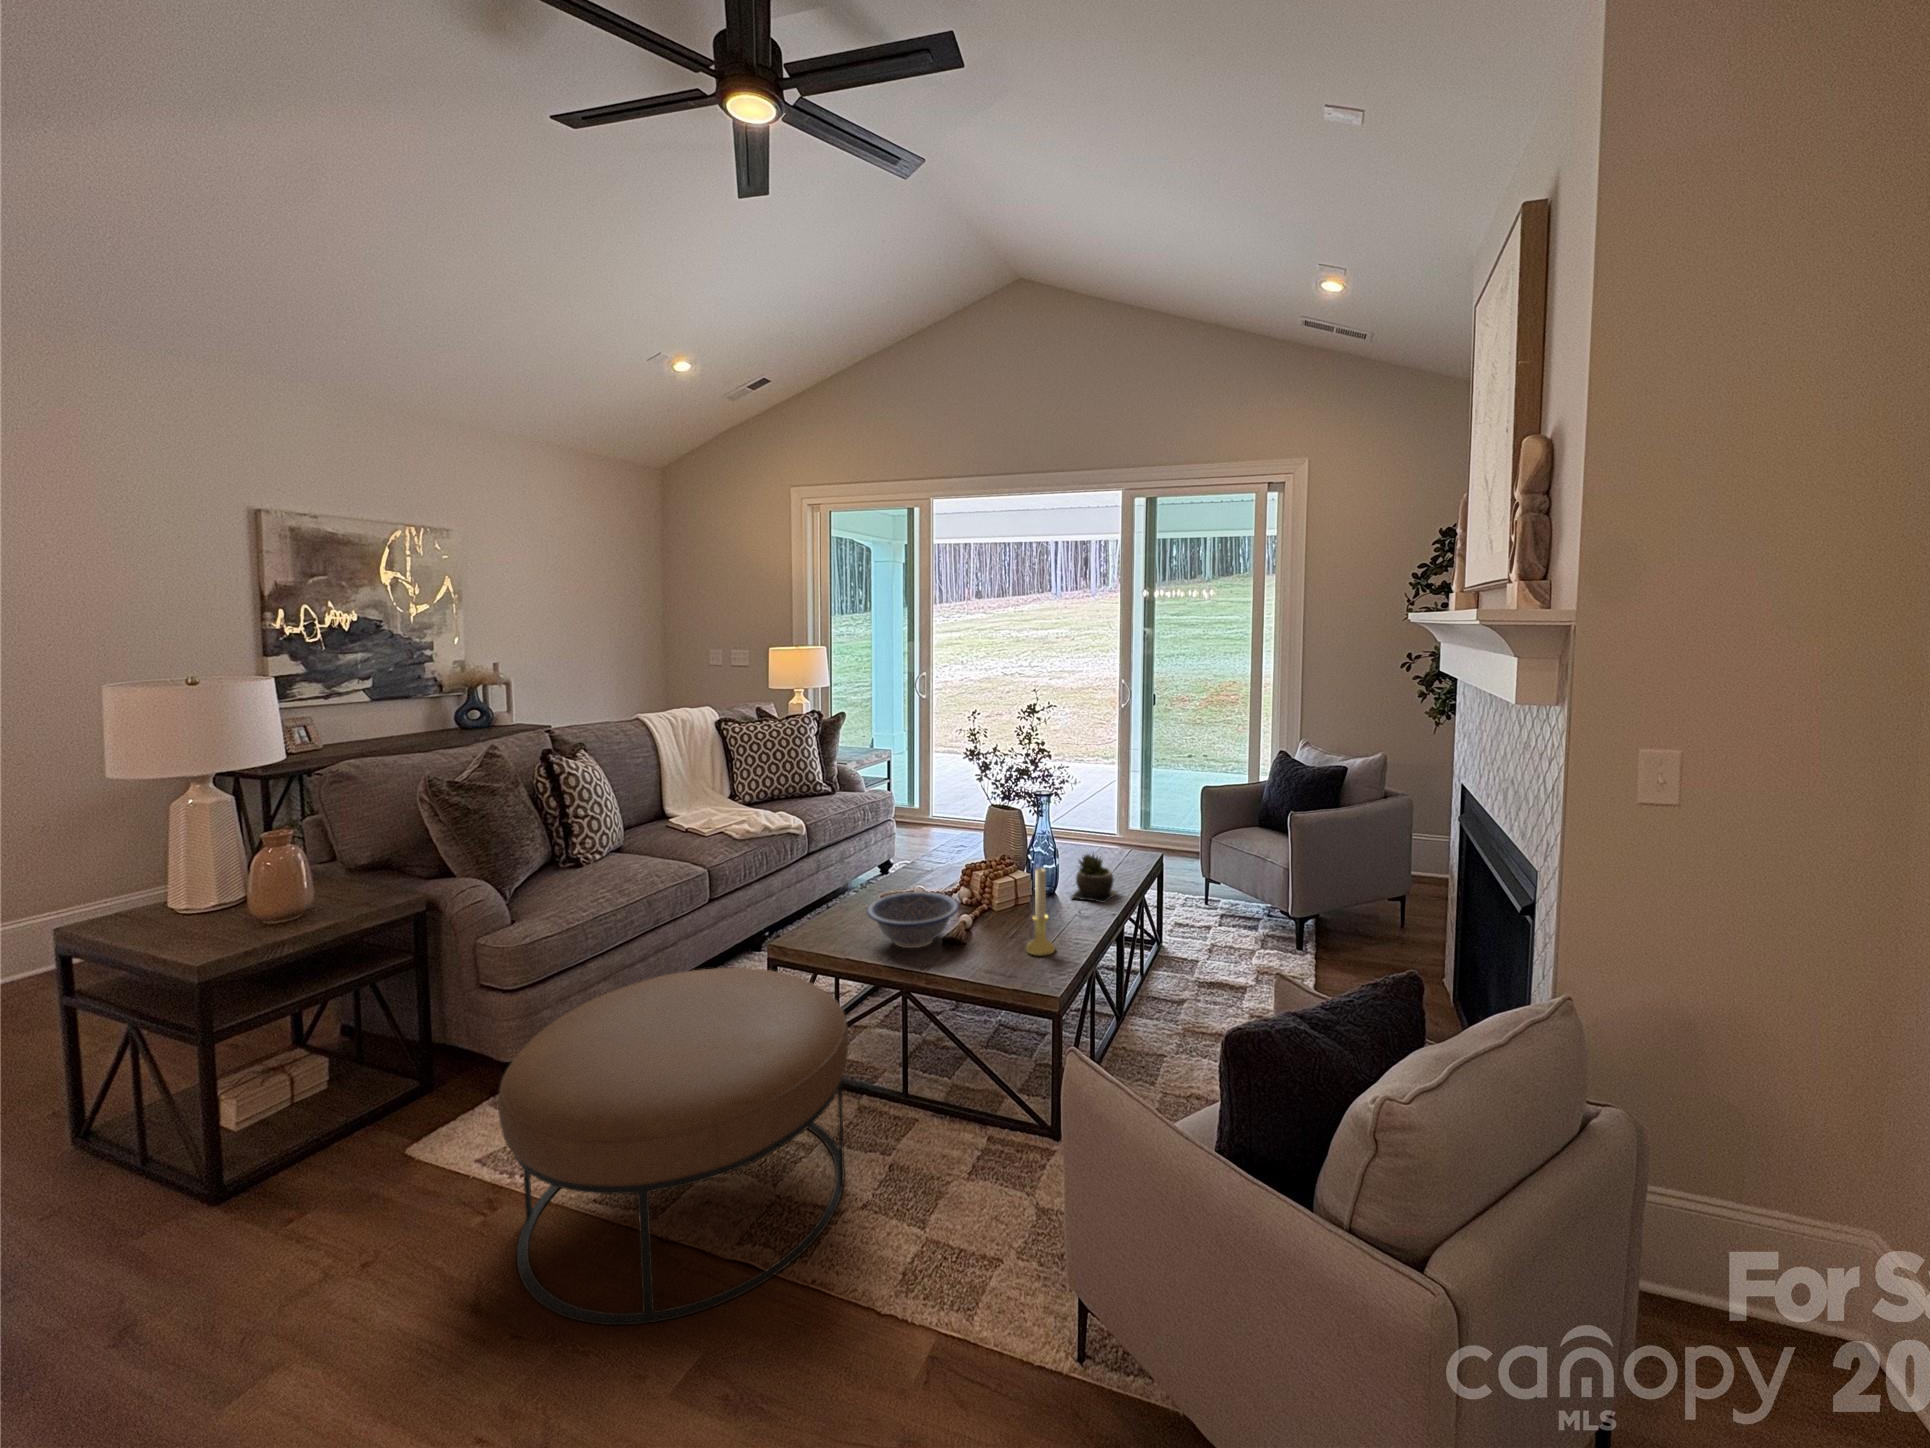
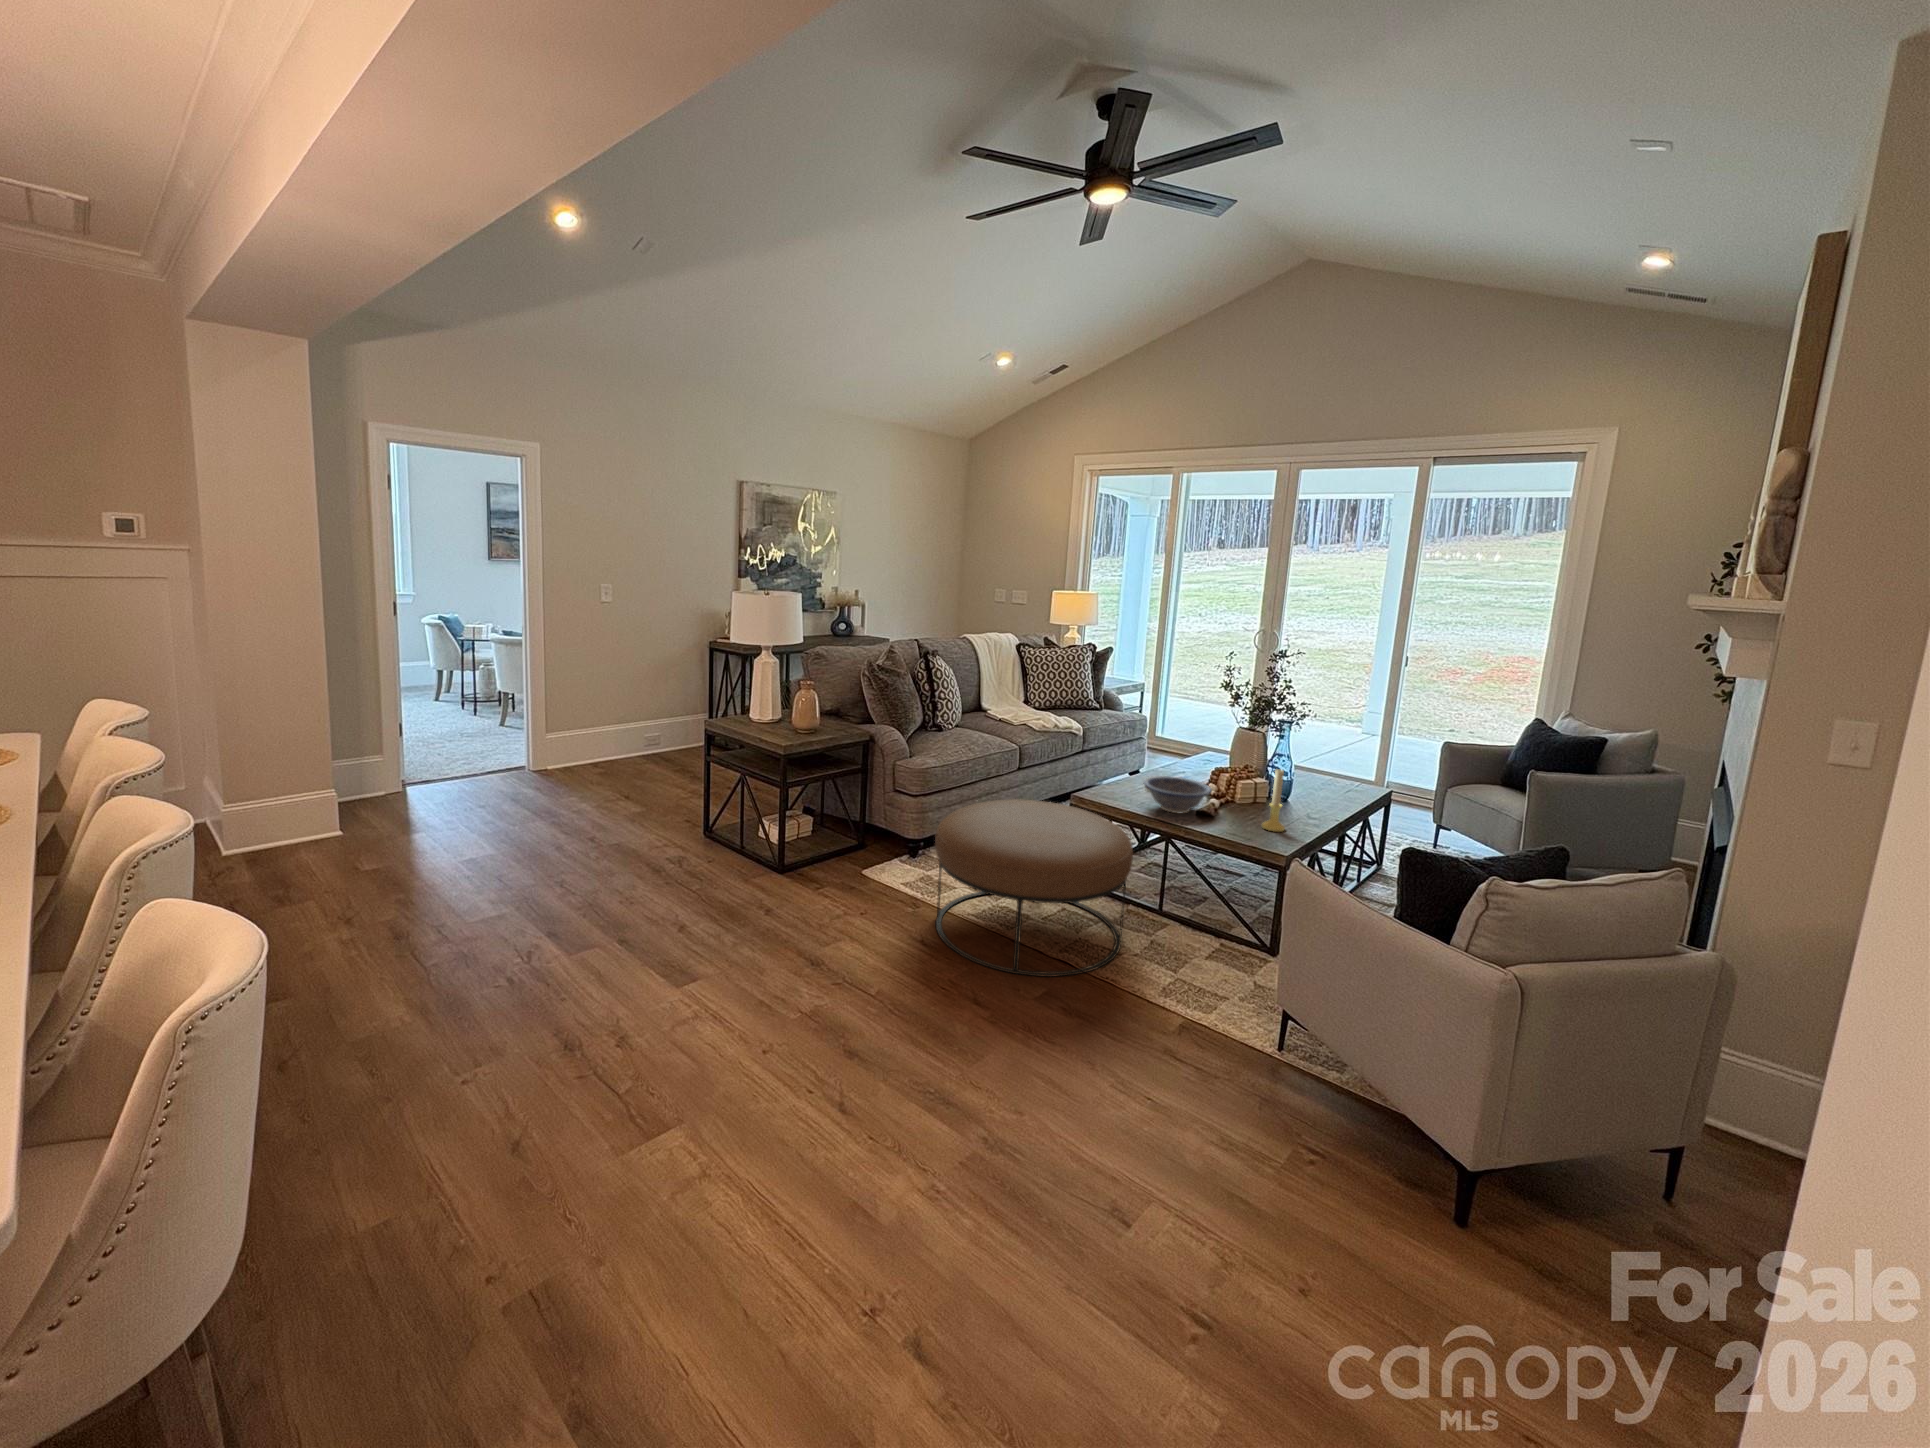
succulent plant: present [1071,852,1117,903] -> none [1299,771,1343,811]

